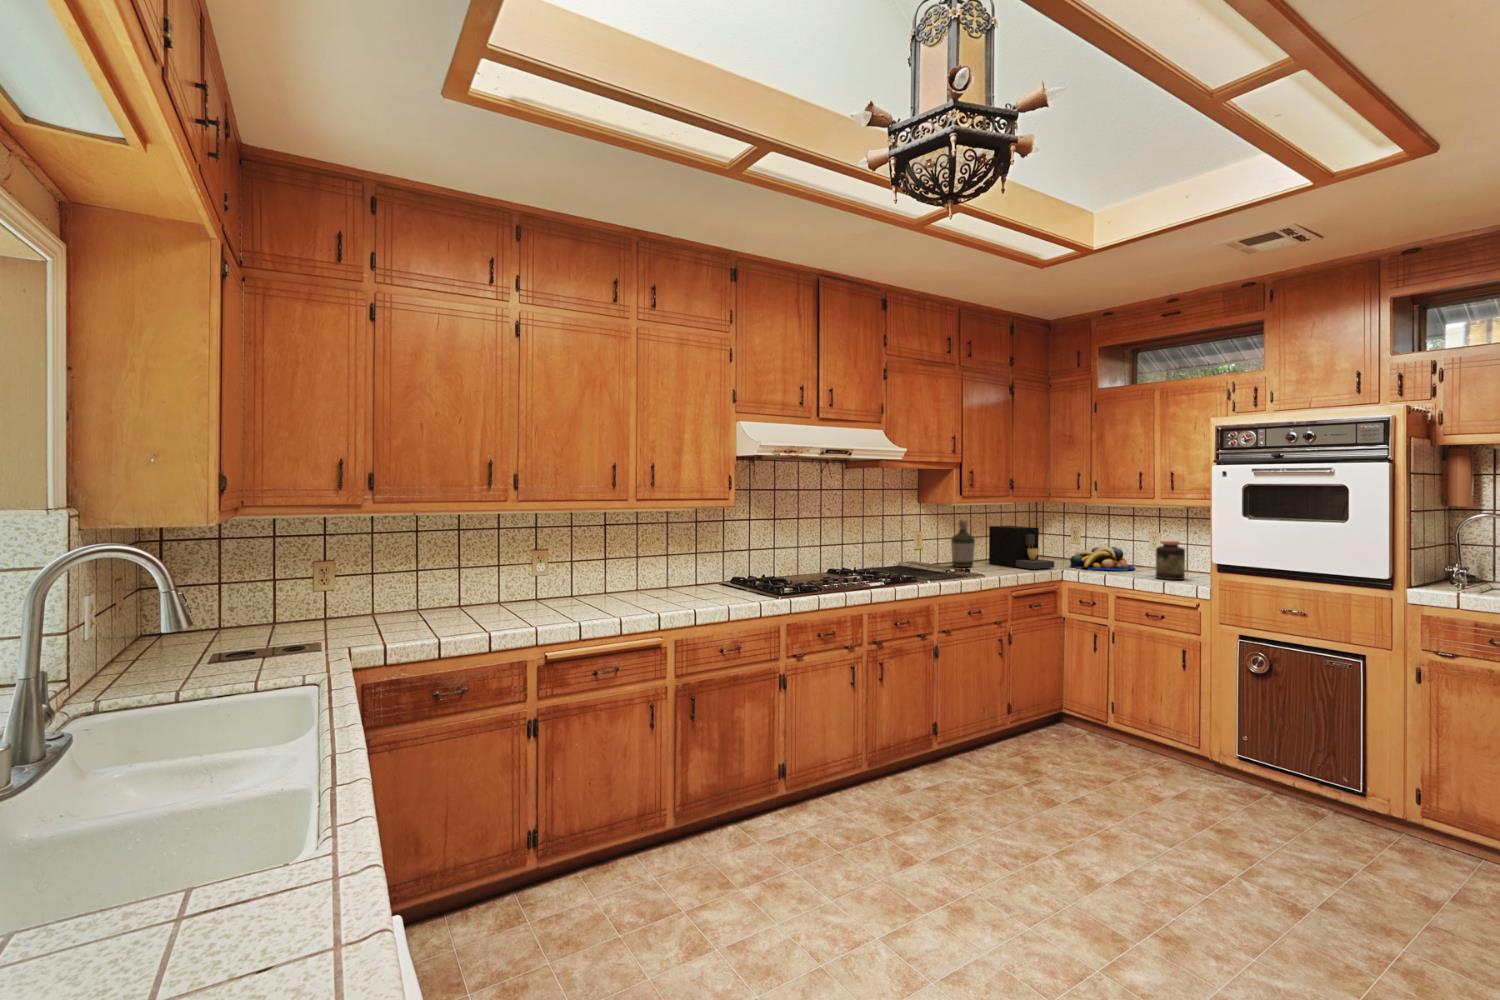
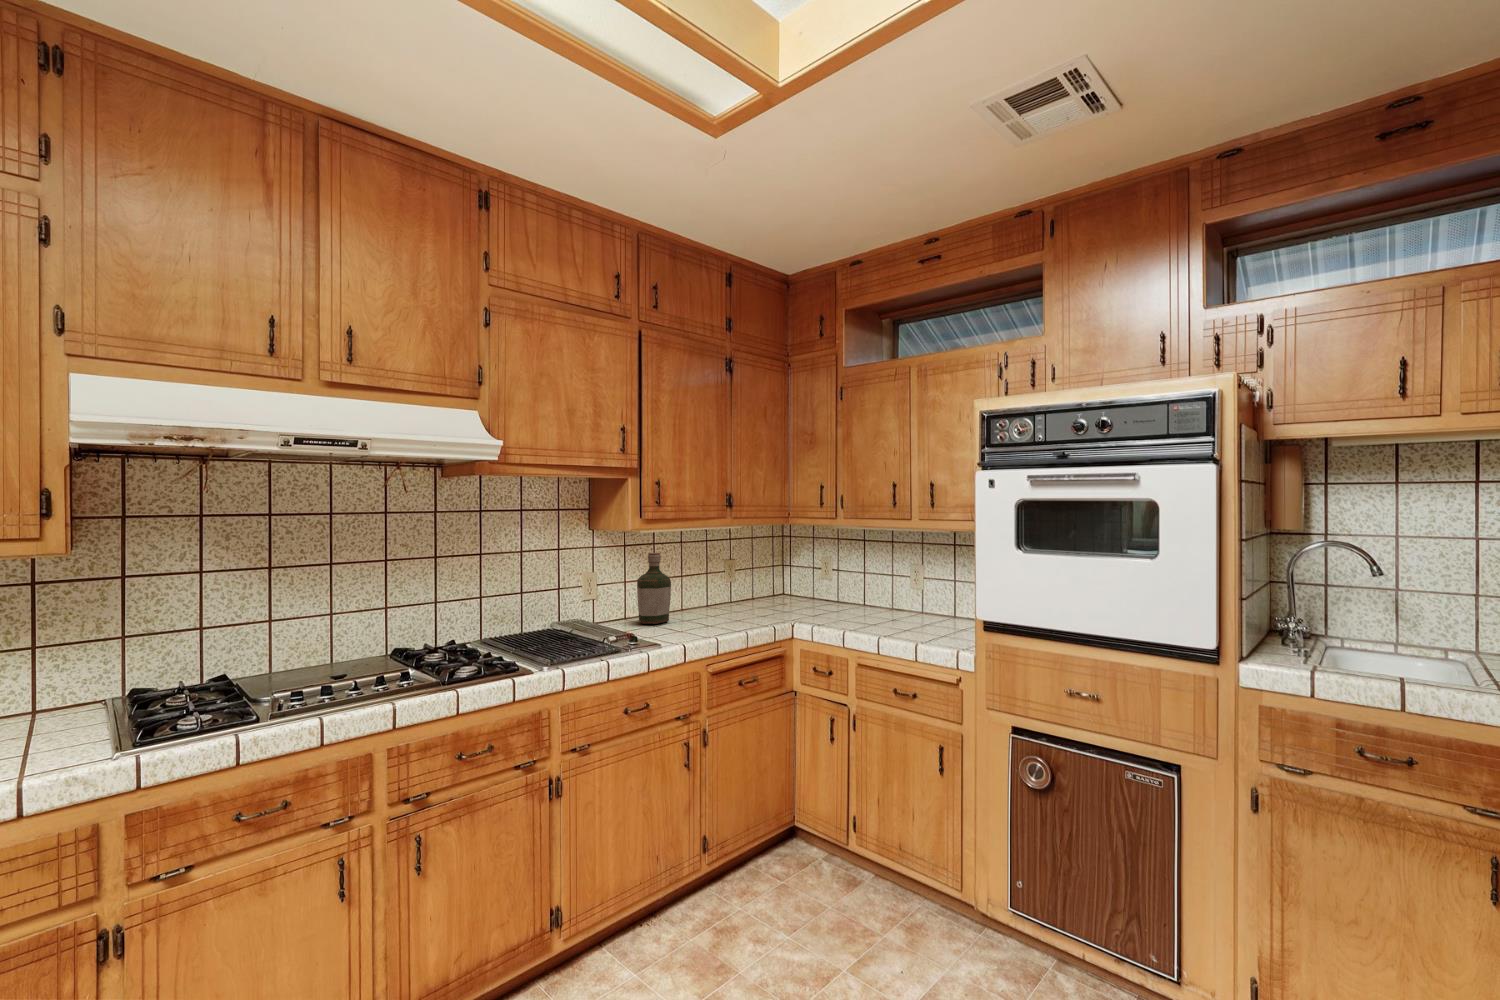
coffee maker: present [989,526,1054,569] -> none [701,557,783,625]
jar: present [1156,541,1185,580] -> none [910,581,947,640]
fruit bowl: present [1070,547,1135,570] -> none [808,585,892,622]

